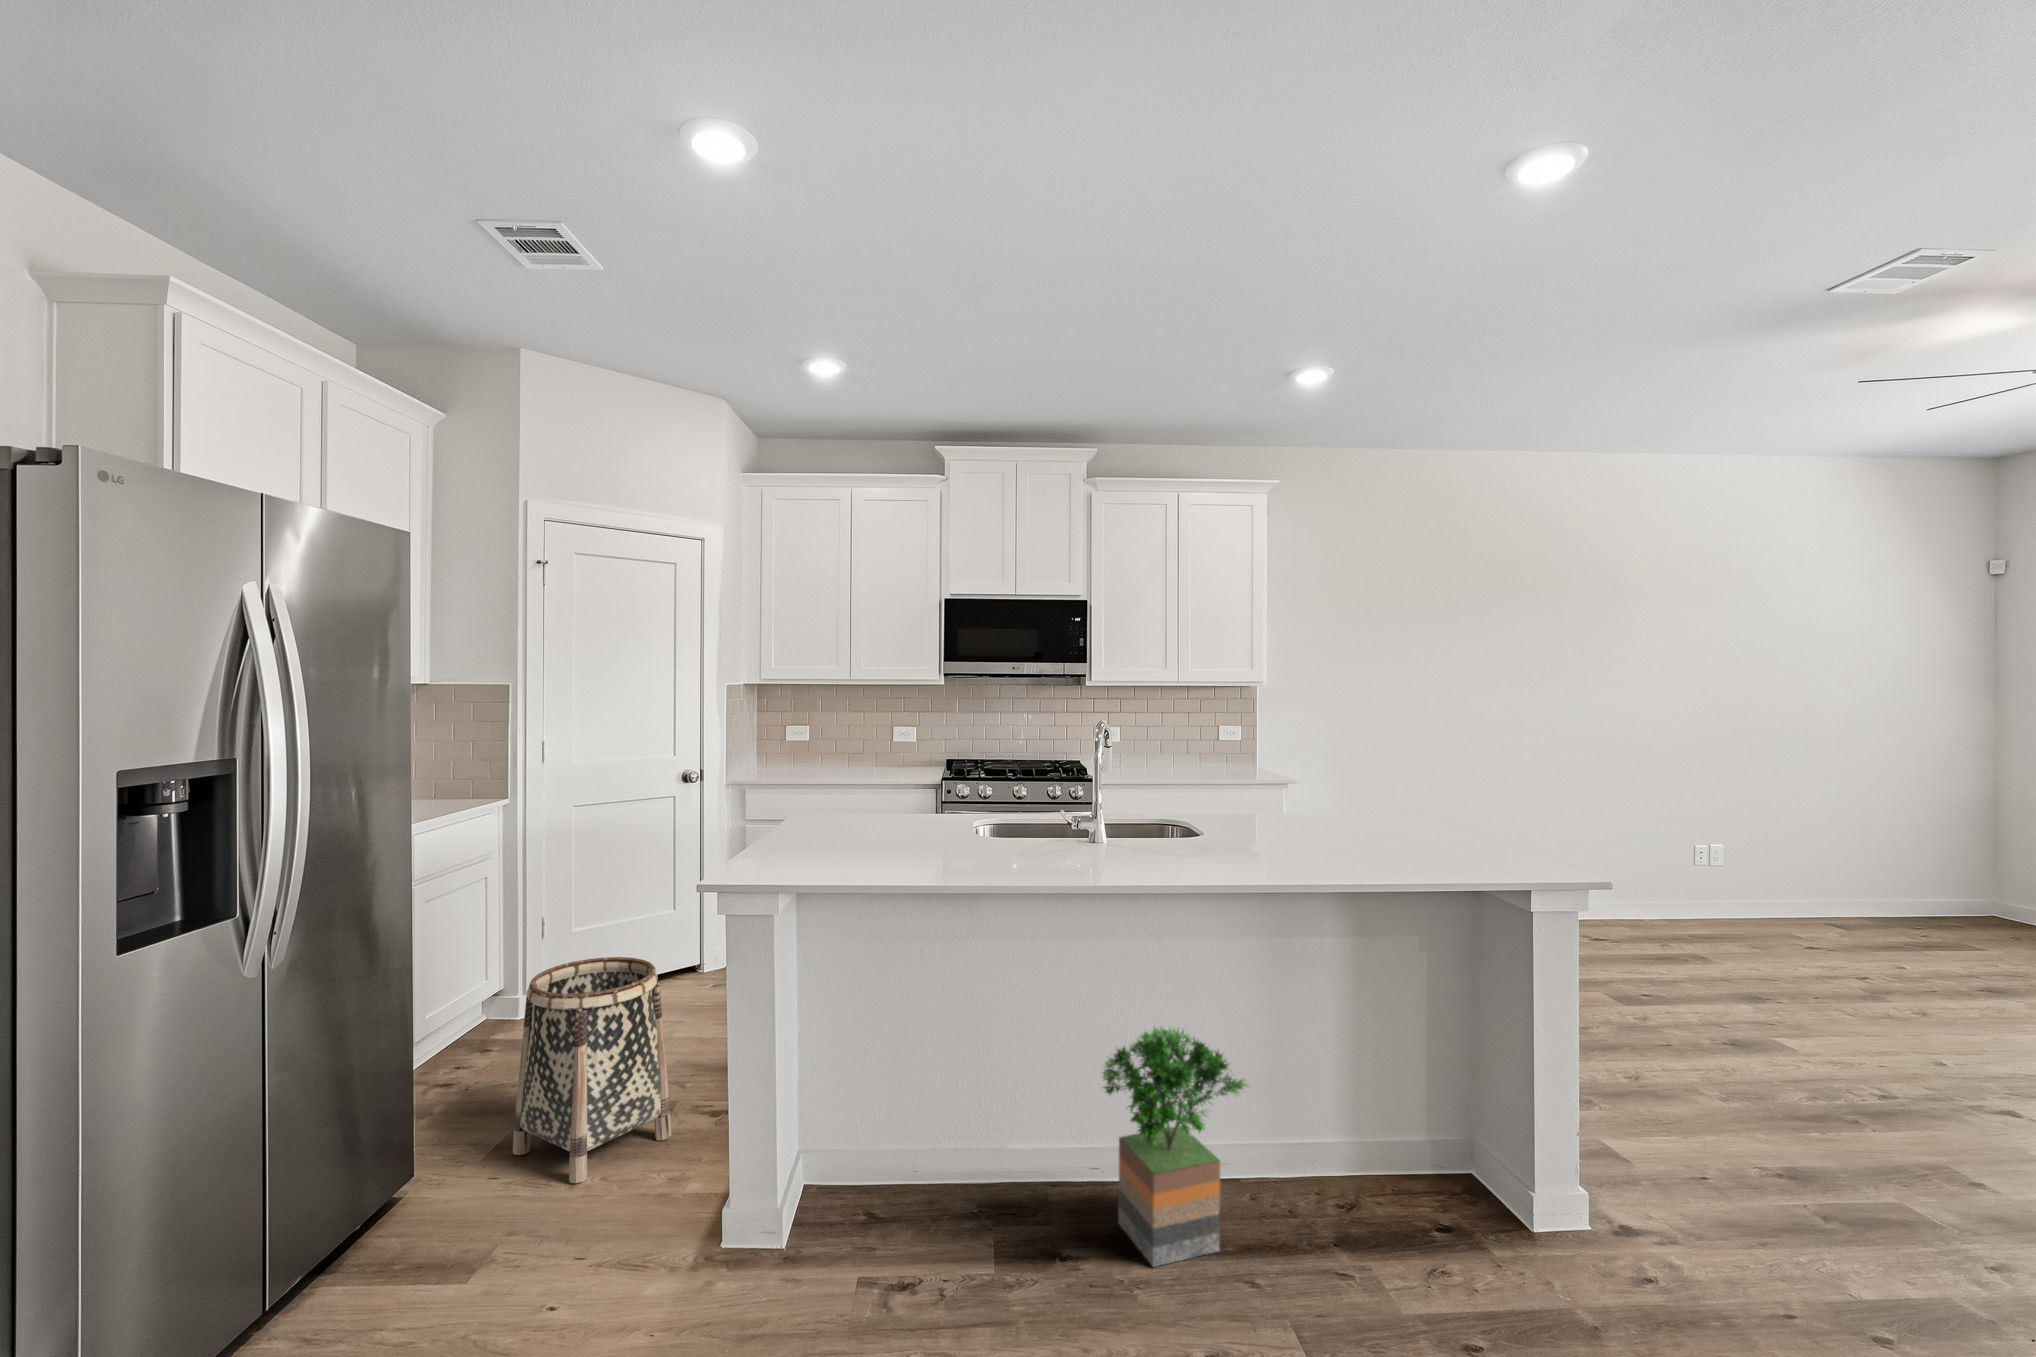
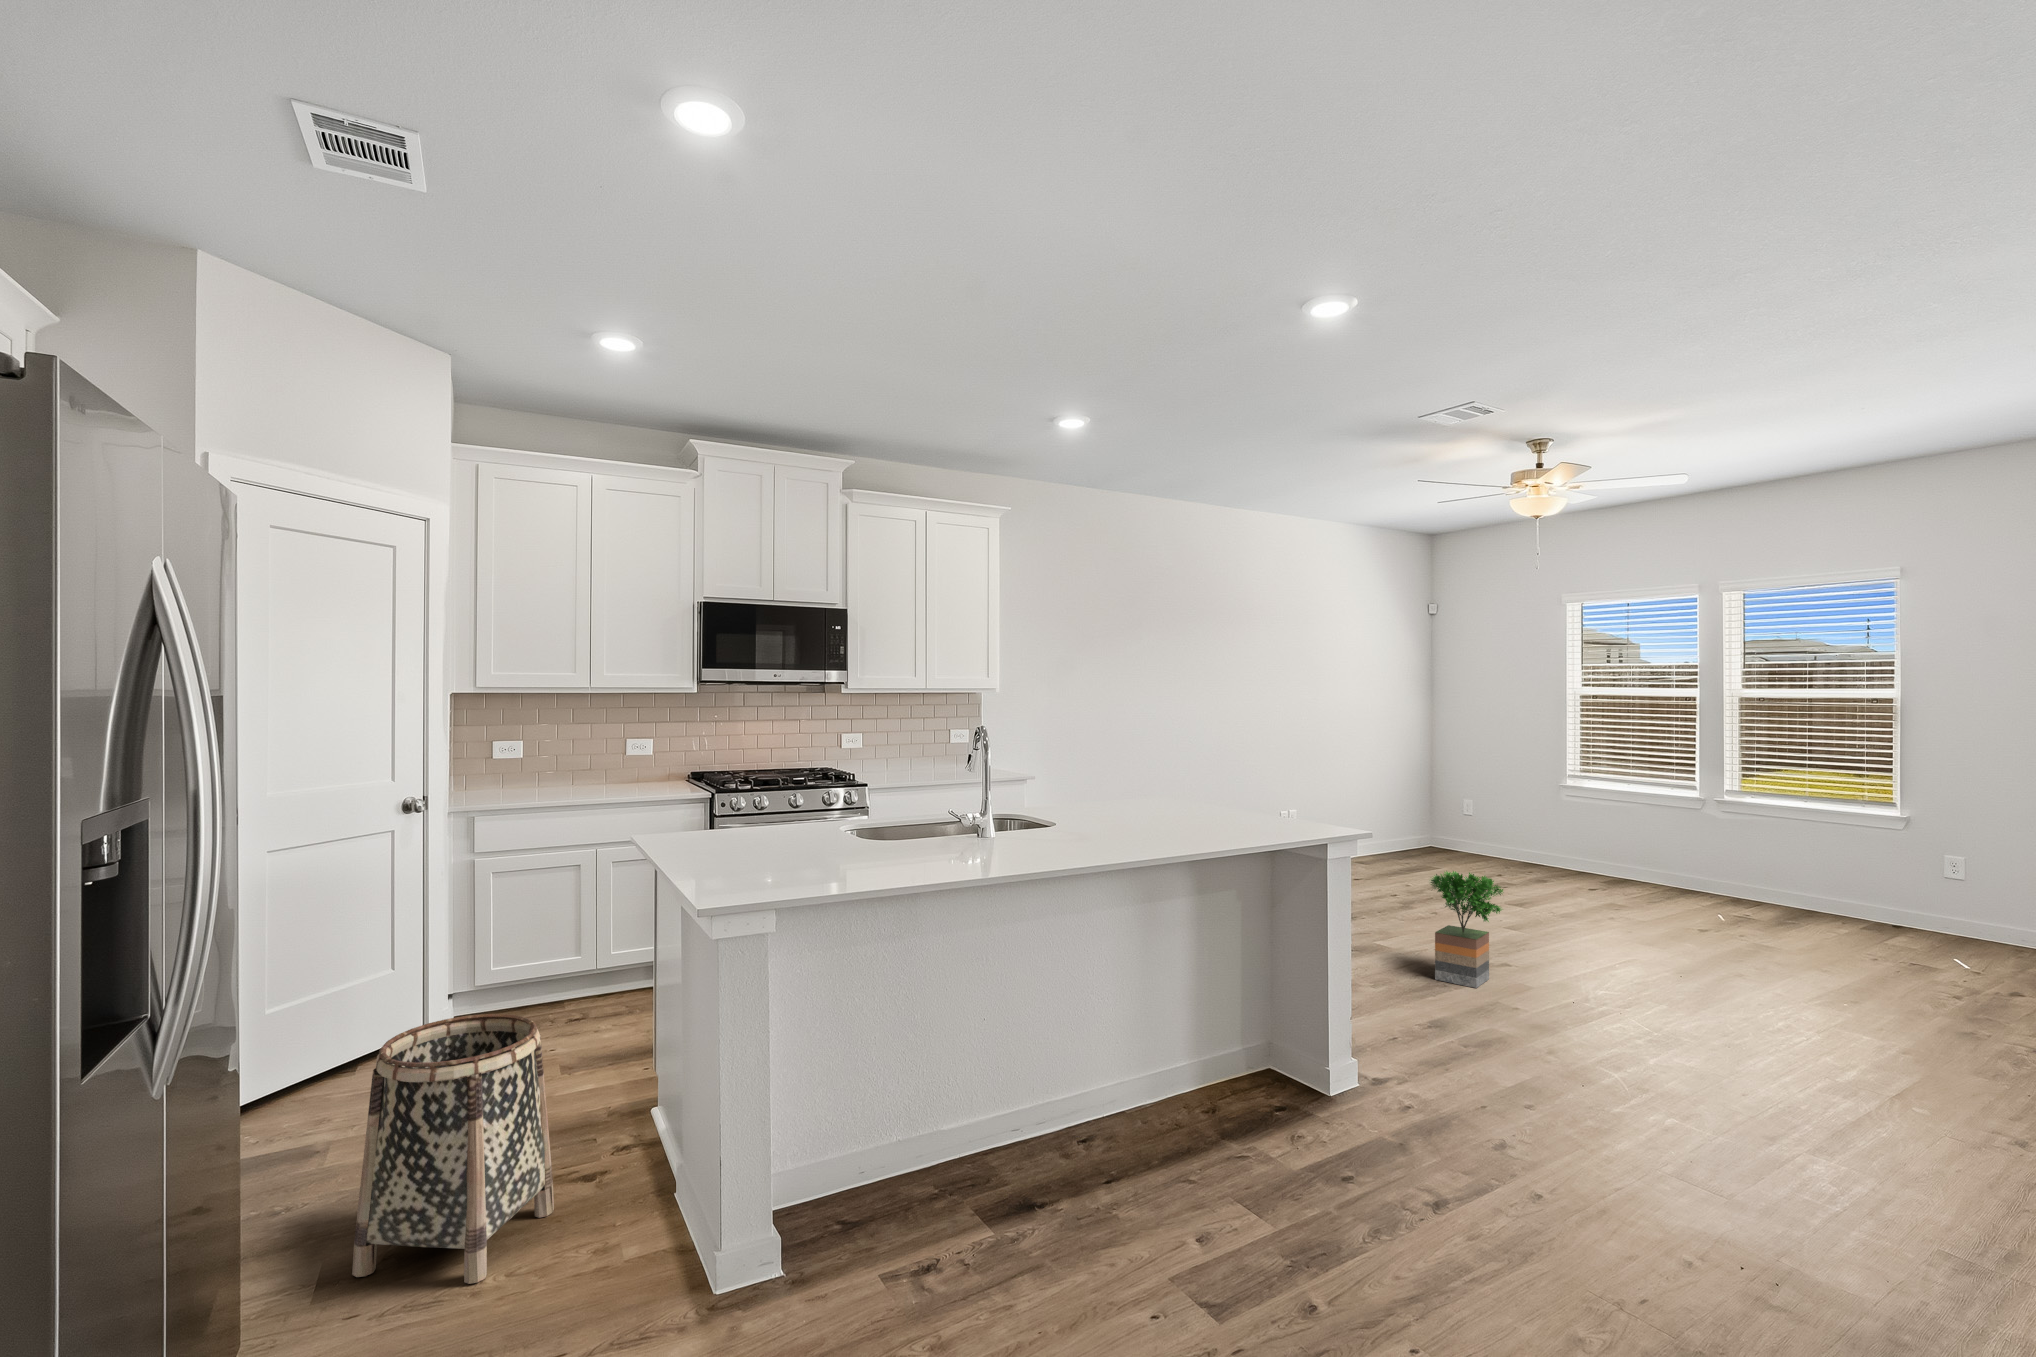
potted tree: present [1102,1027,1248,1267] -> present [1430,871,1503,988]

